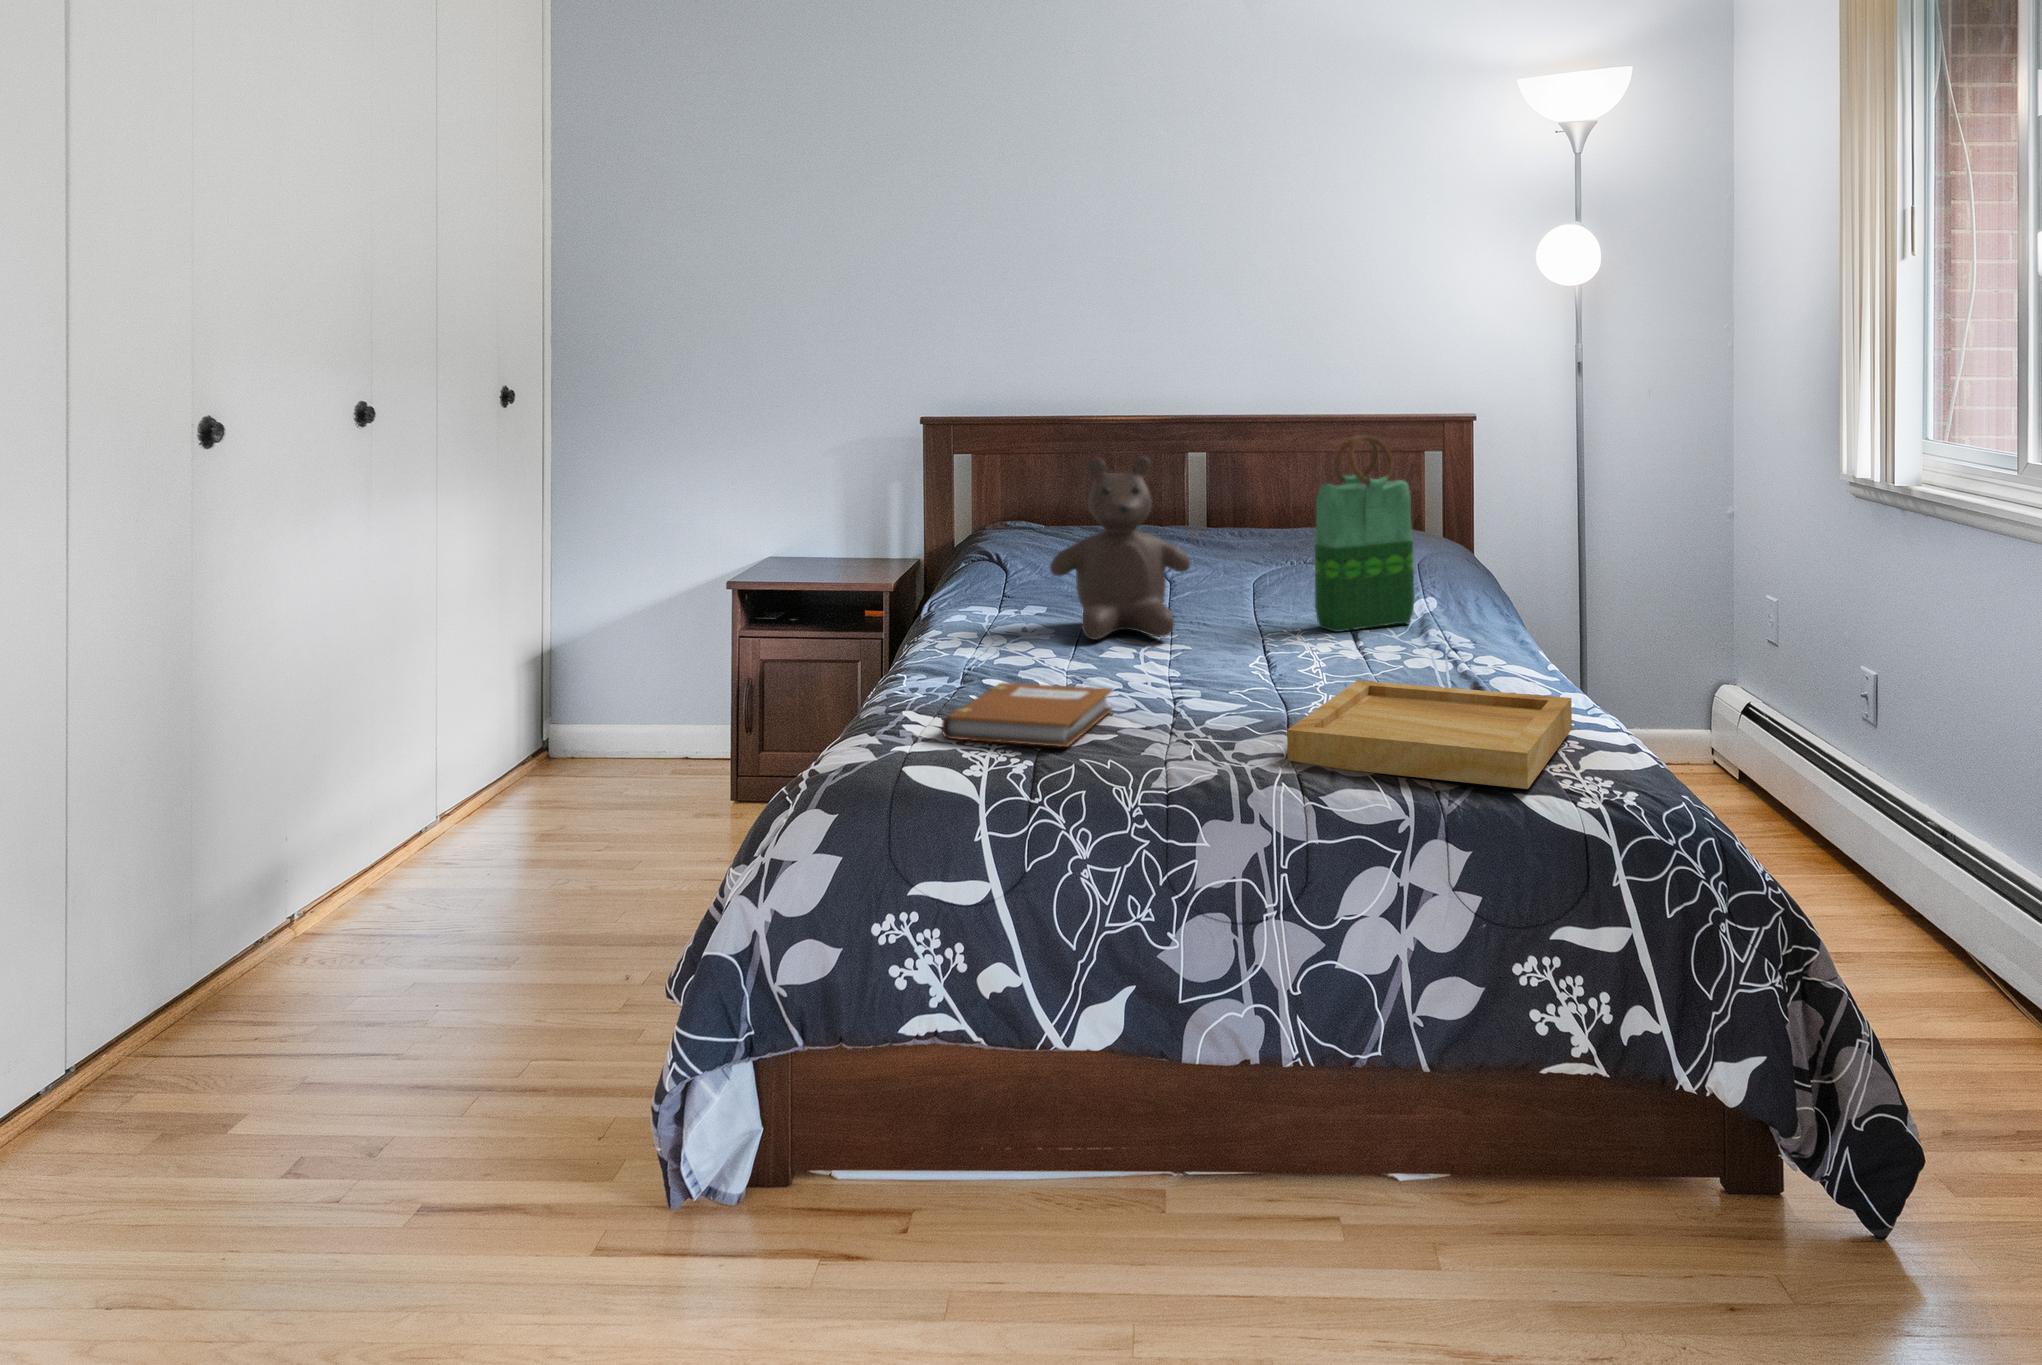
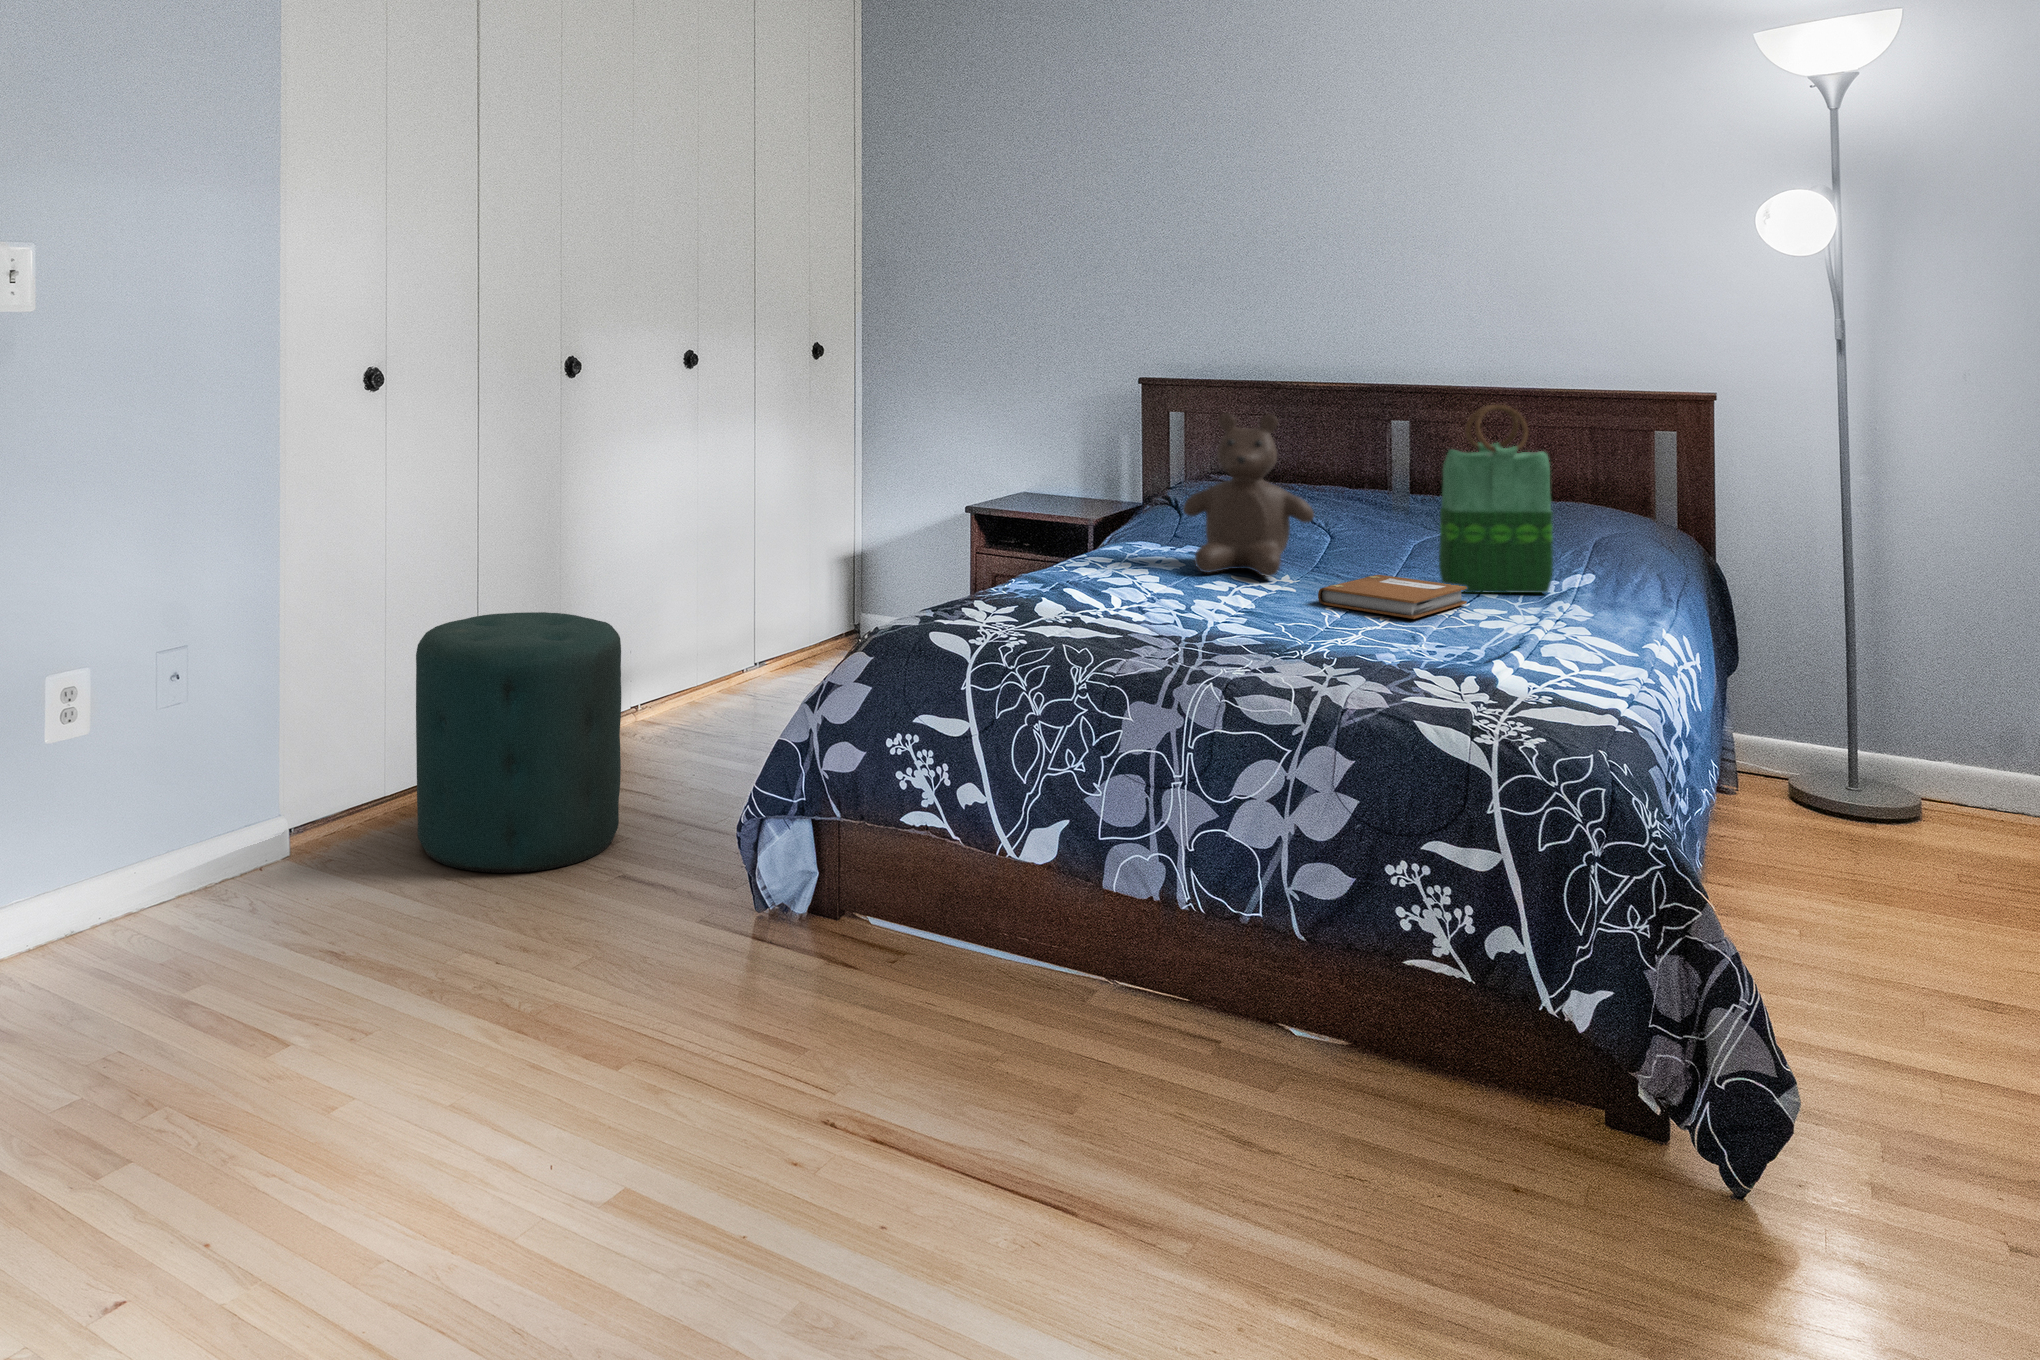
tray: present [1287,680,1572,789] -> none [1251,622,1566,718]
notebook: present [942,683,1112,747] -> present [1318,575,1467,619]
ottoman: none [30,810,392,1257] -> present [416,612,621,873]

